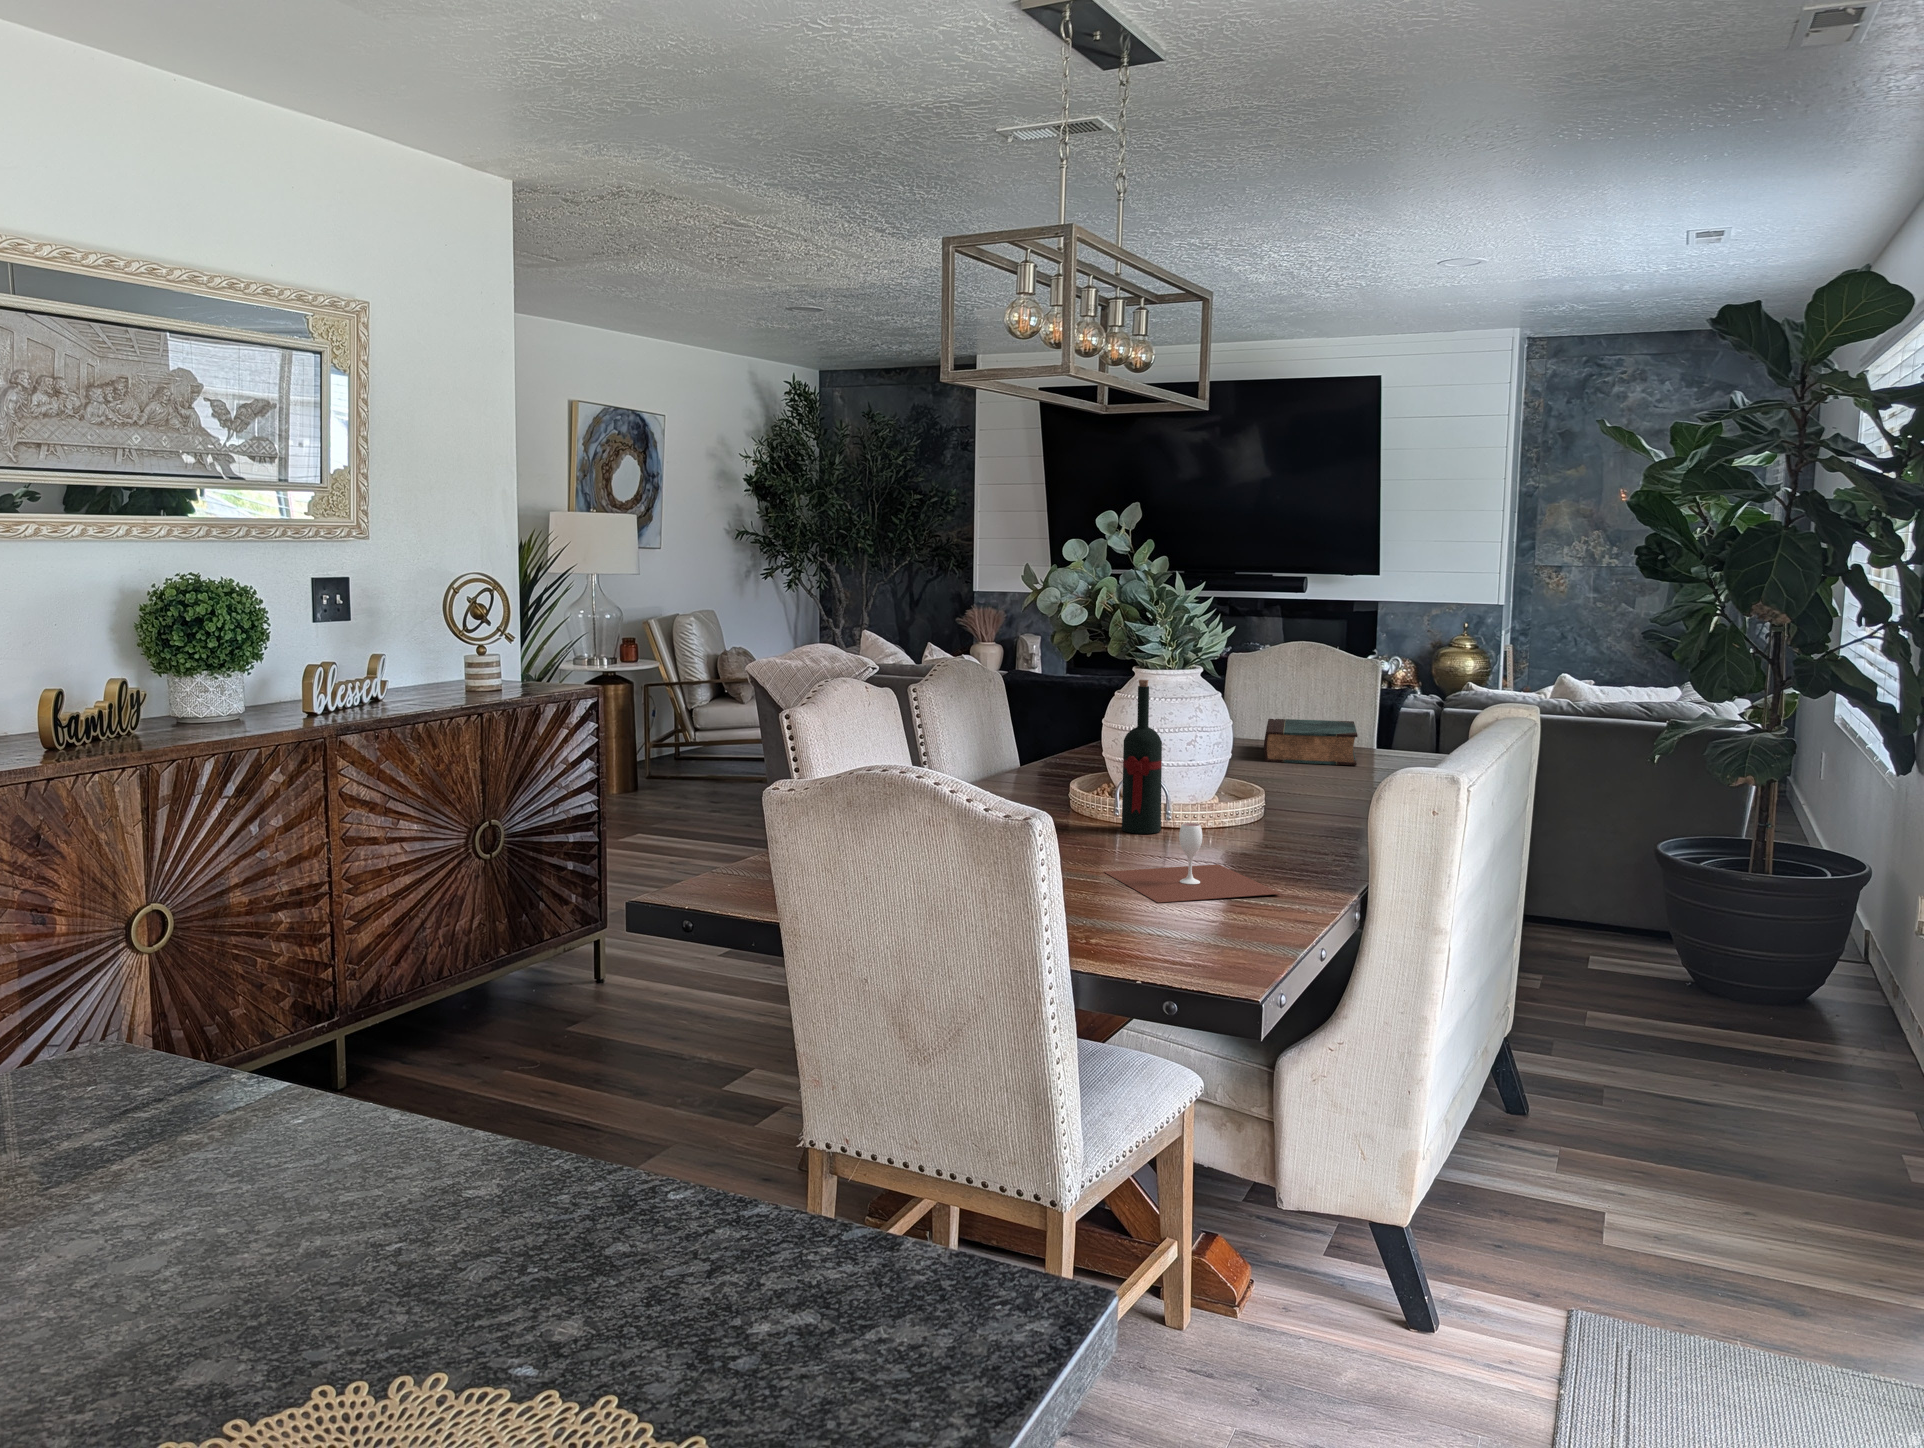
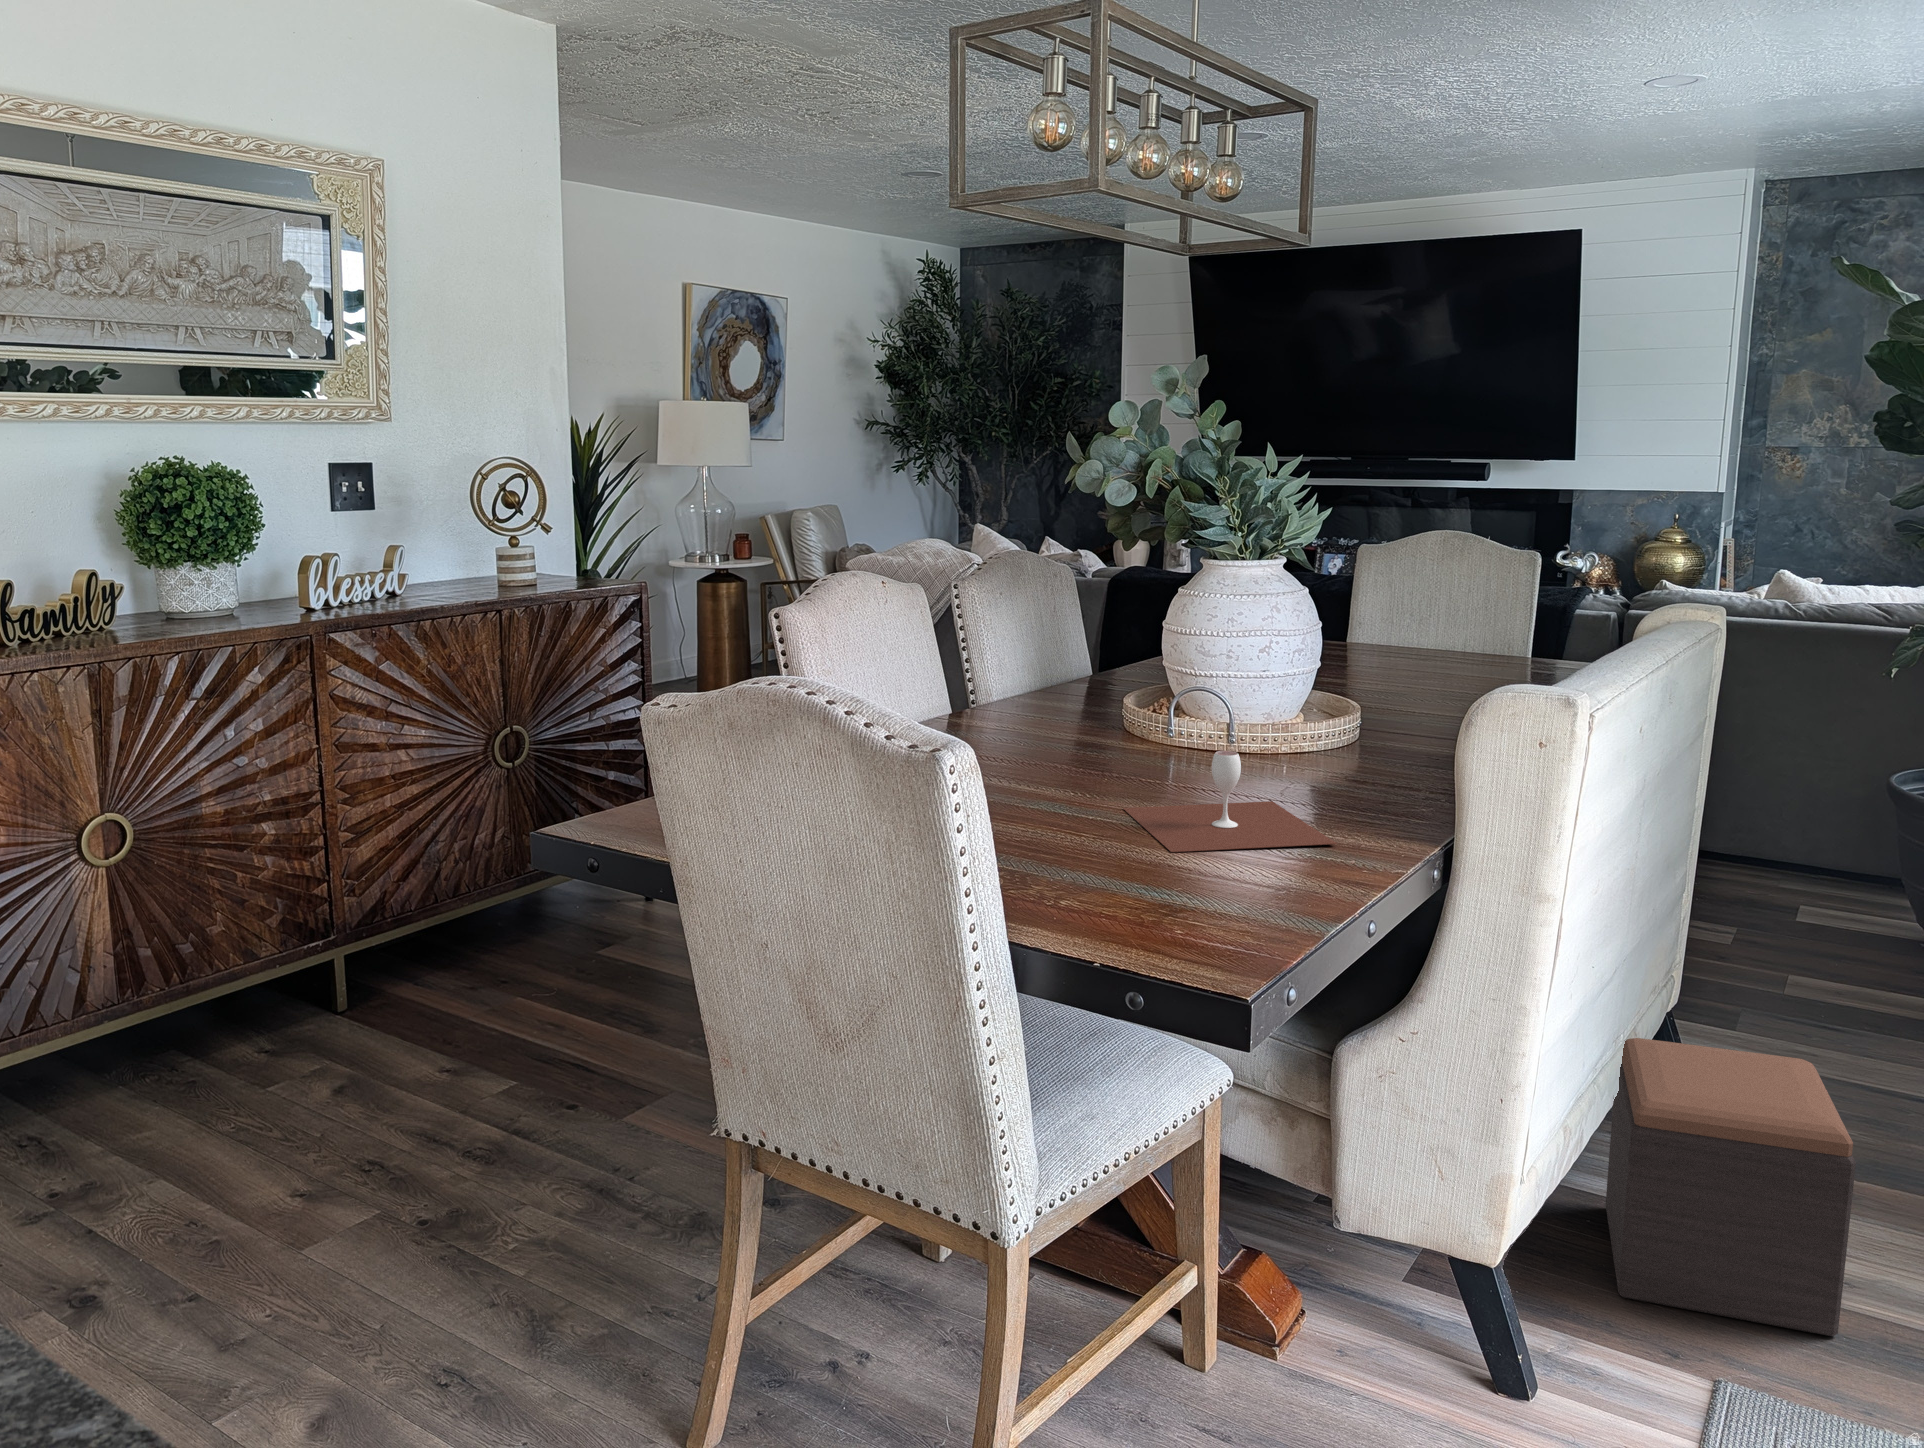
wine bottle: present [1122,680,1162,834] -> none [1172,572,1221,759]
book: present [1264,719,1358,765] -> none [1385,620,1501,677]
footstool: none [1474,1053,1666,1277] -> present [1606,1038,1856,1337]

